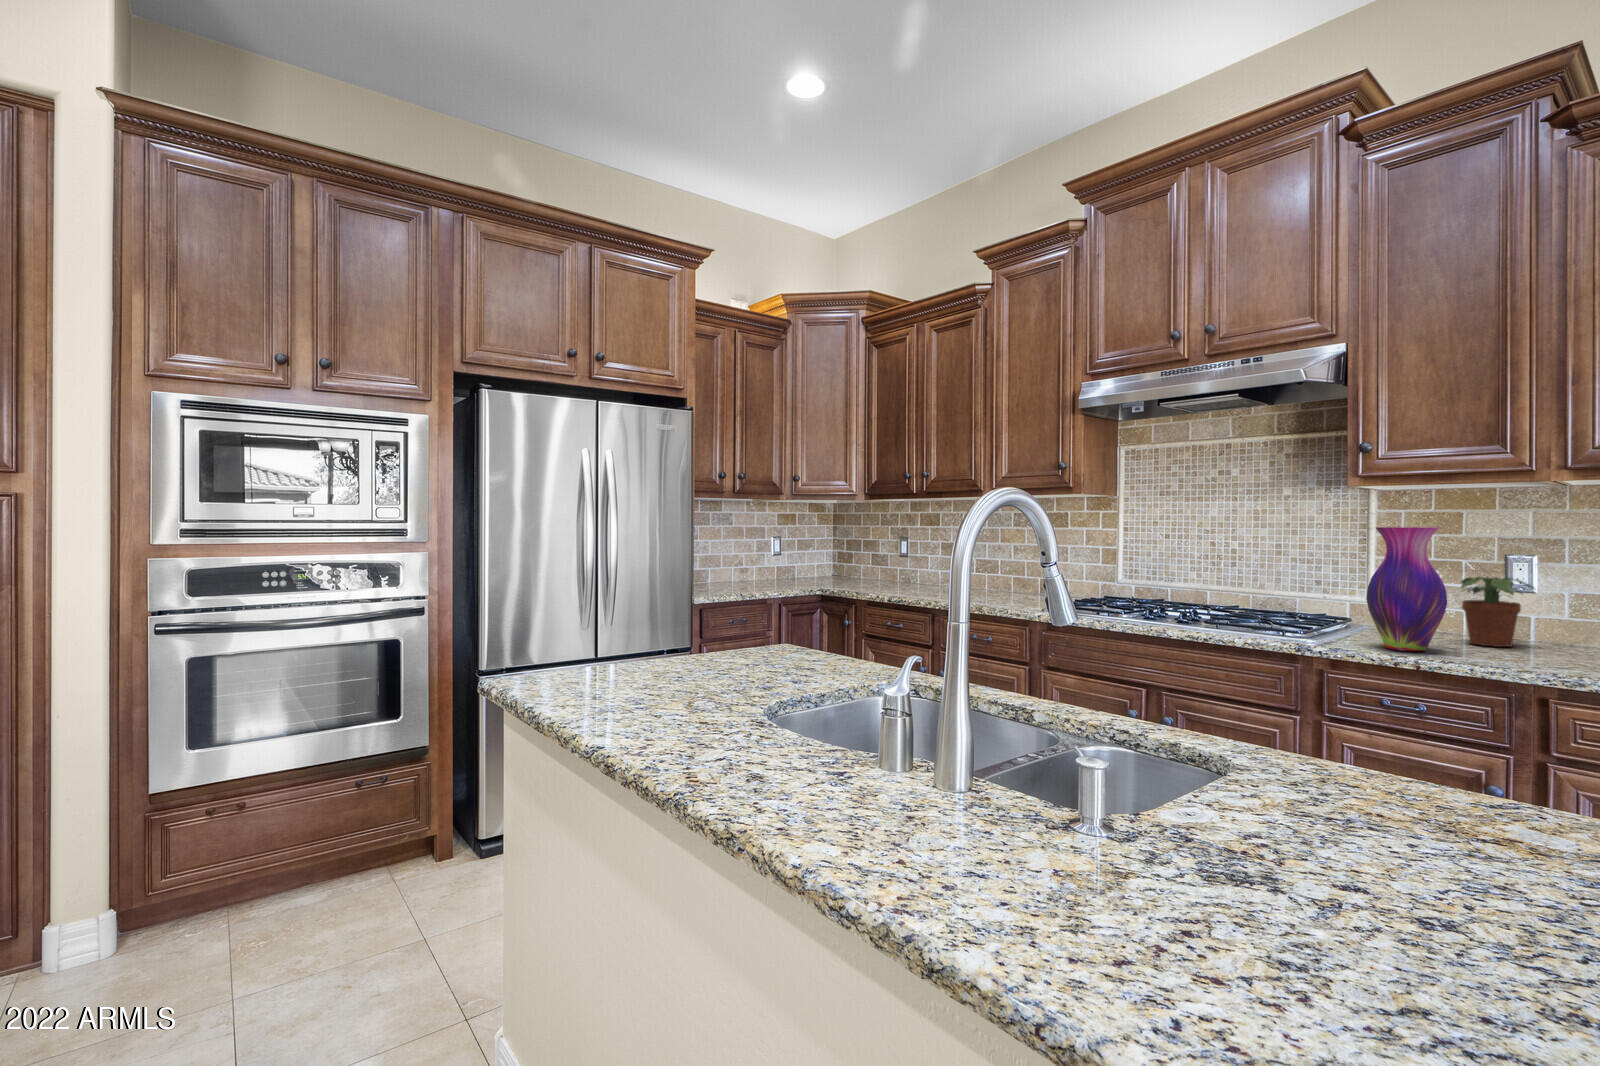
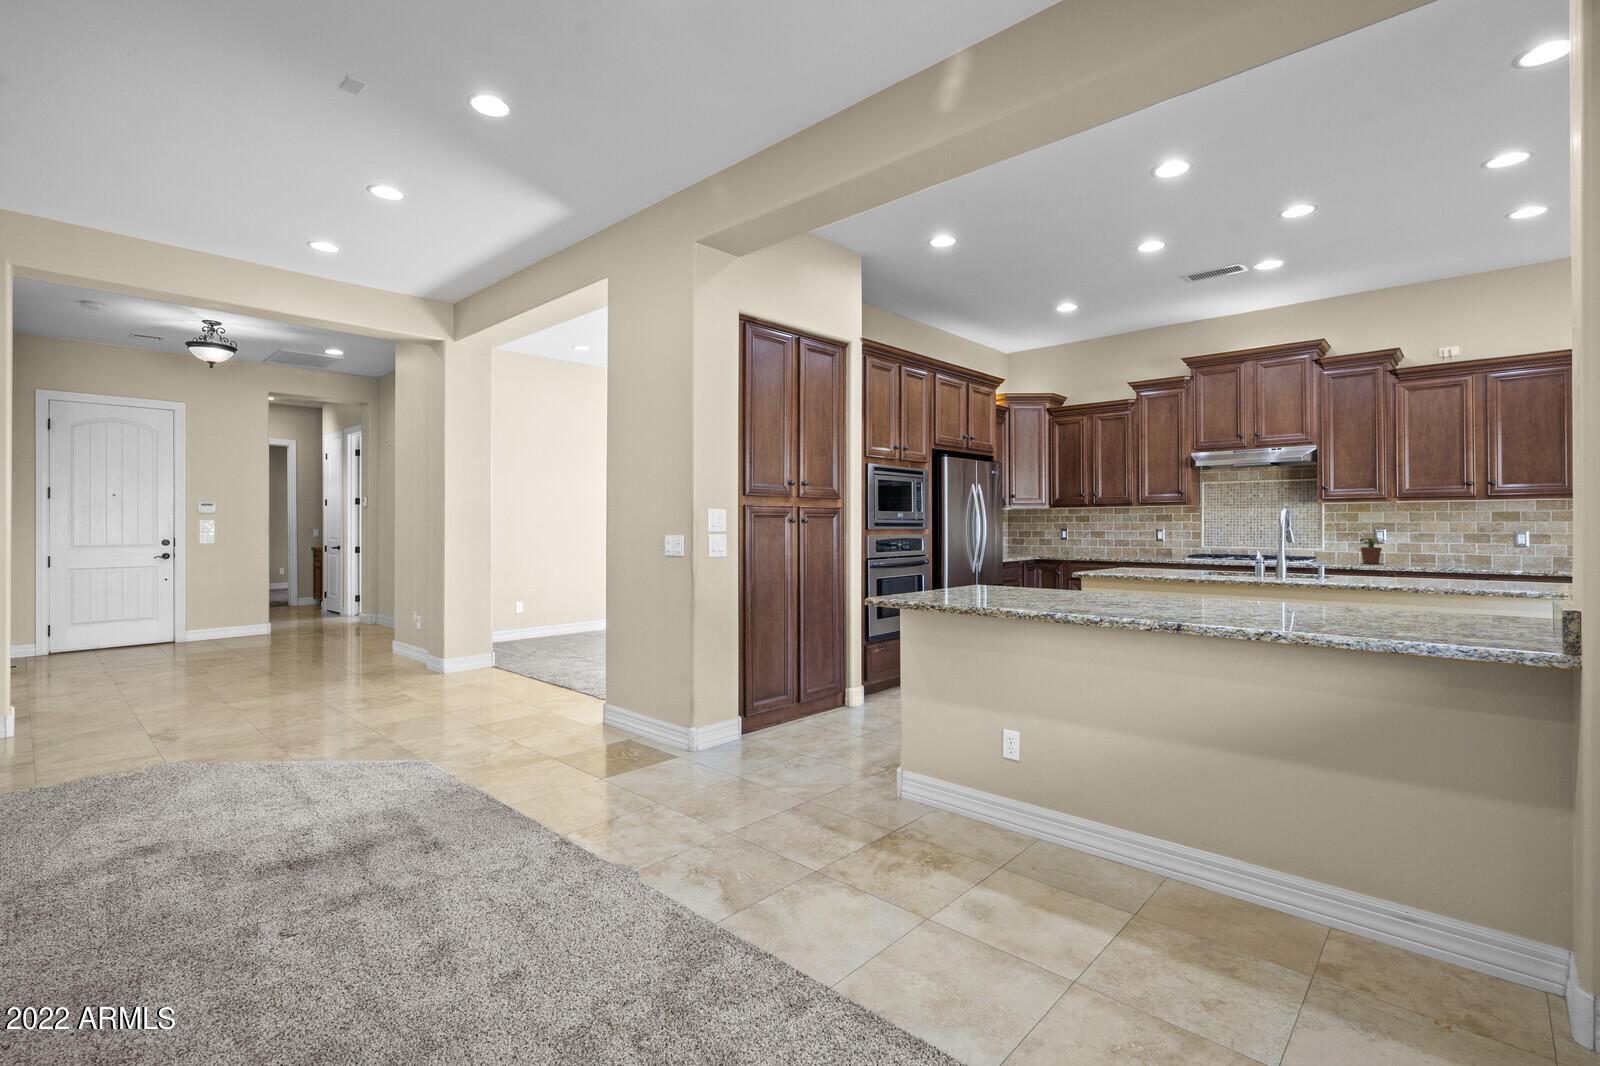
vase: present [1366,527,1447,651] -> none [1327,519,1357,565]

